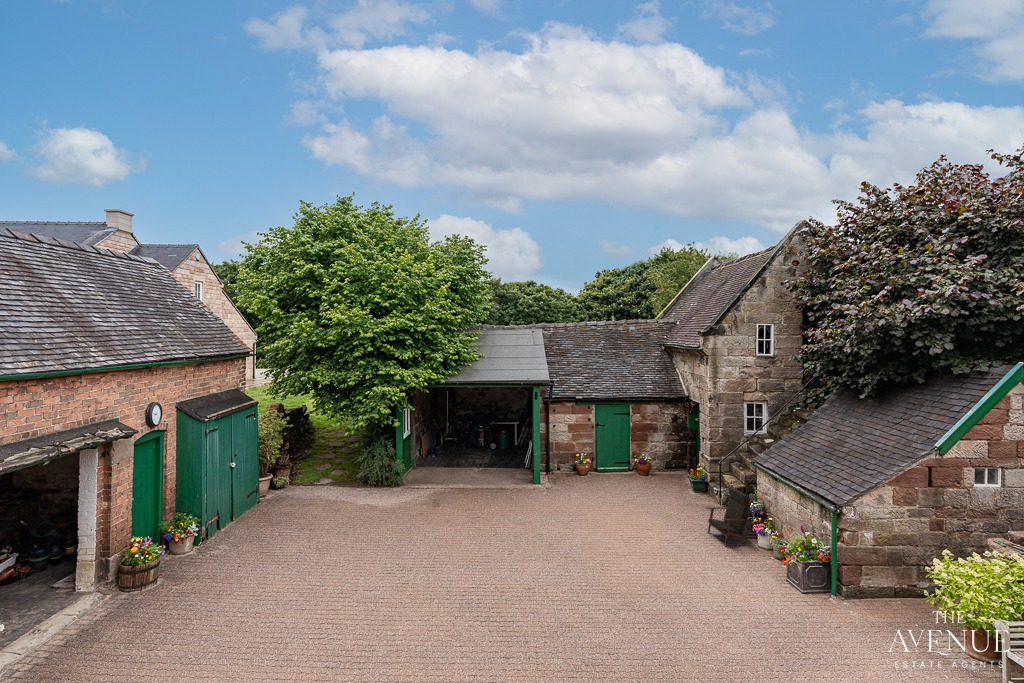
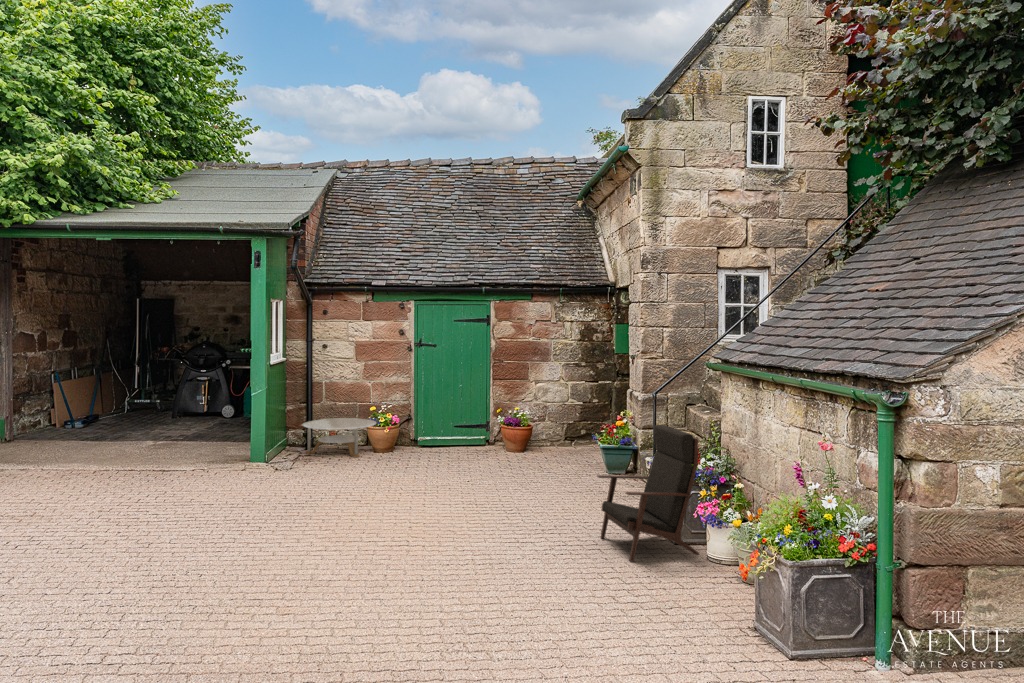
round table: none [549,458,581,479] -> present [303,418,376,457]

